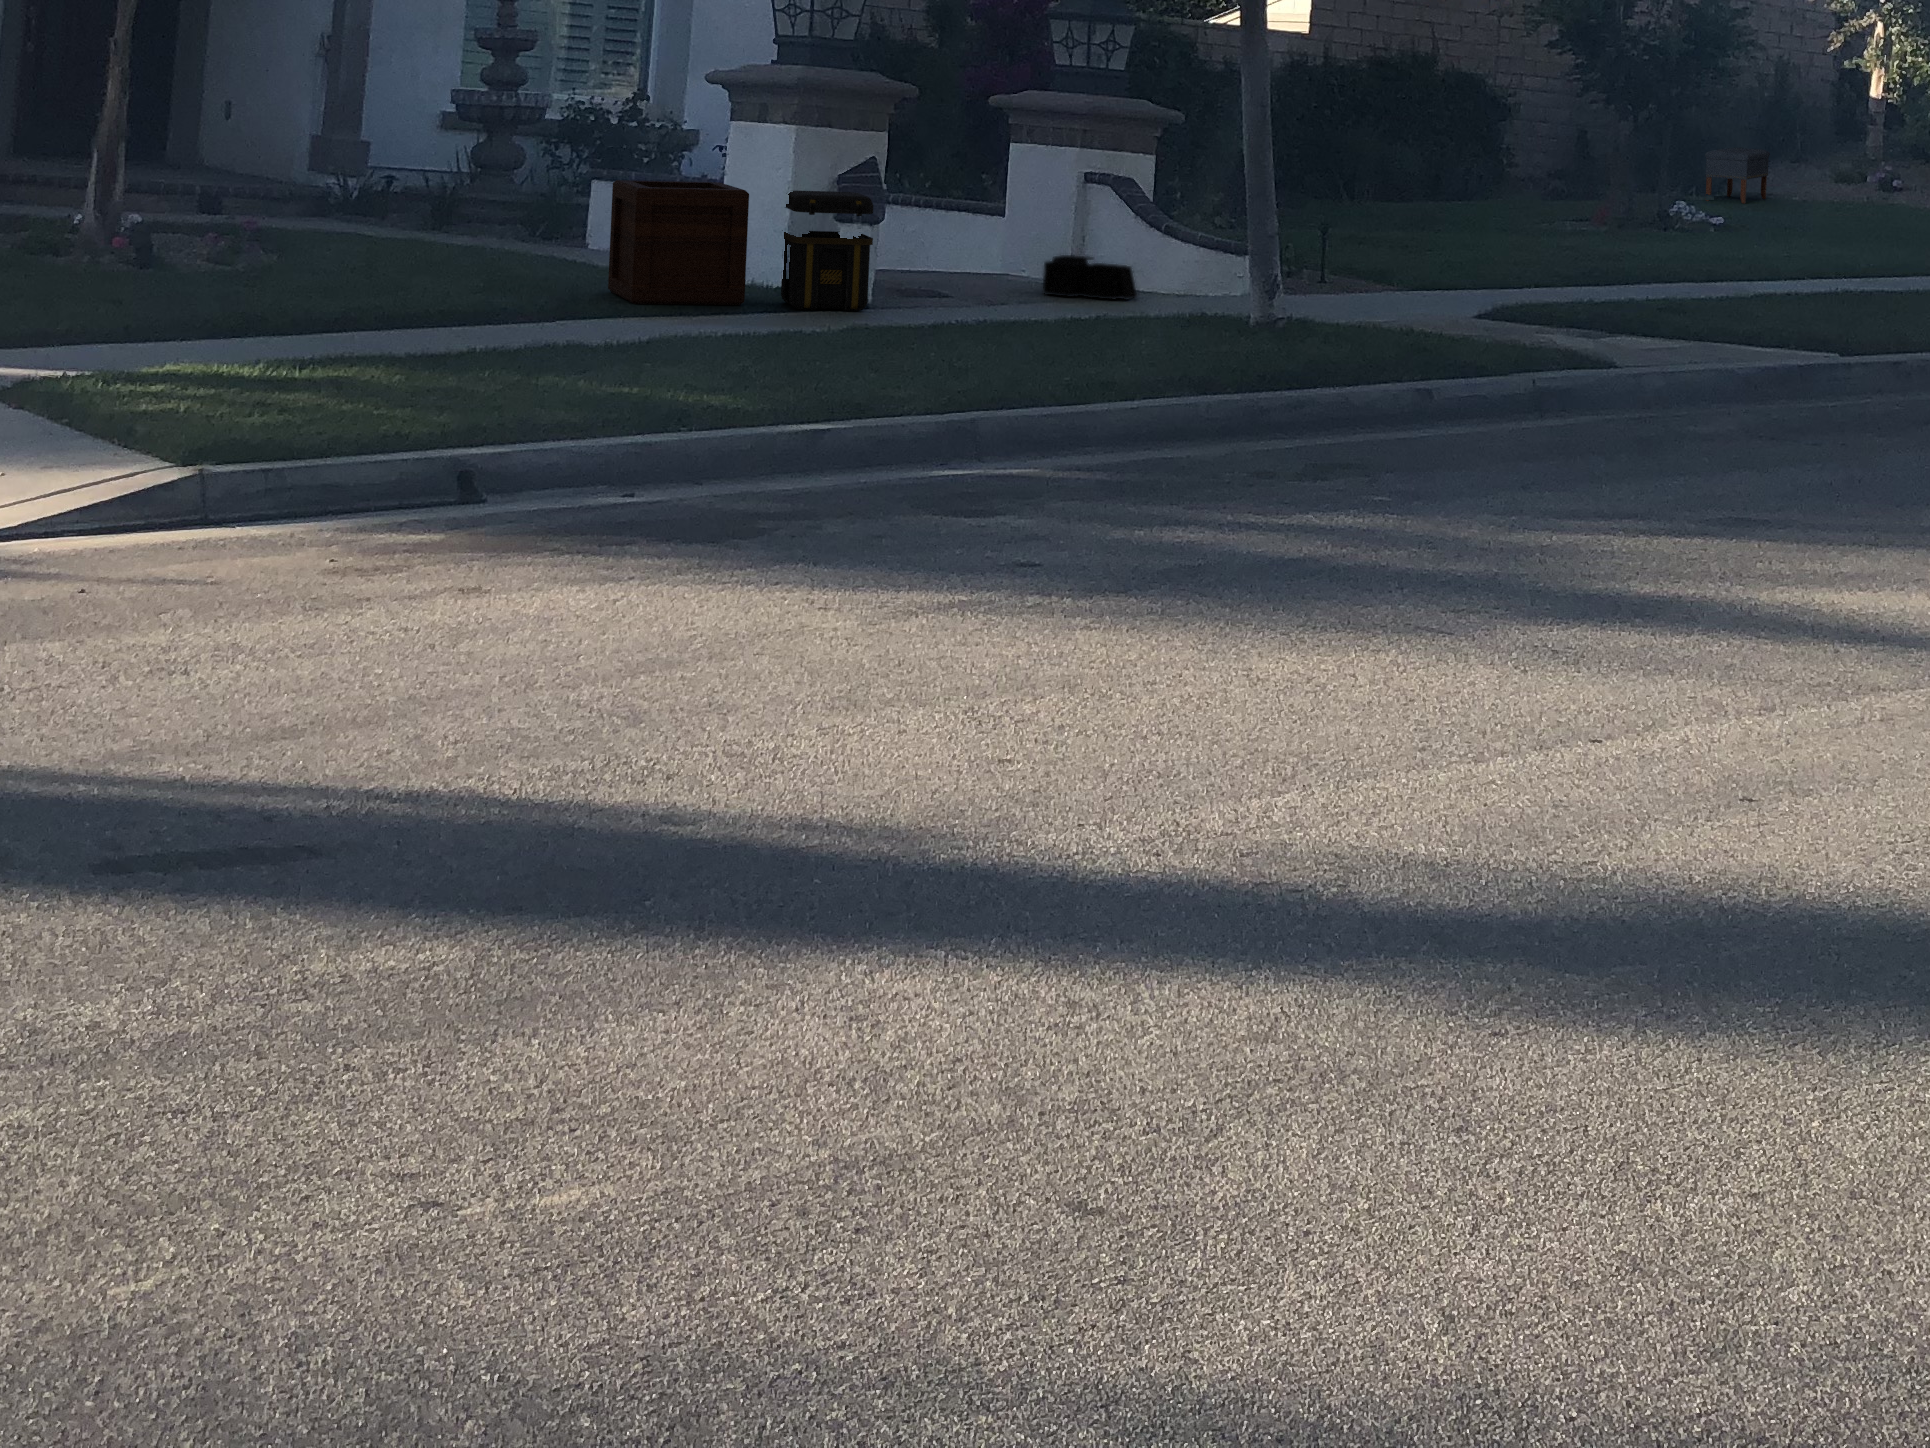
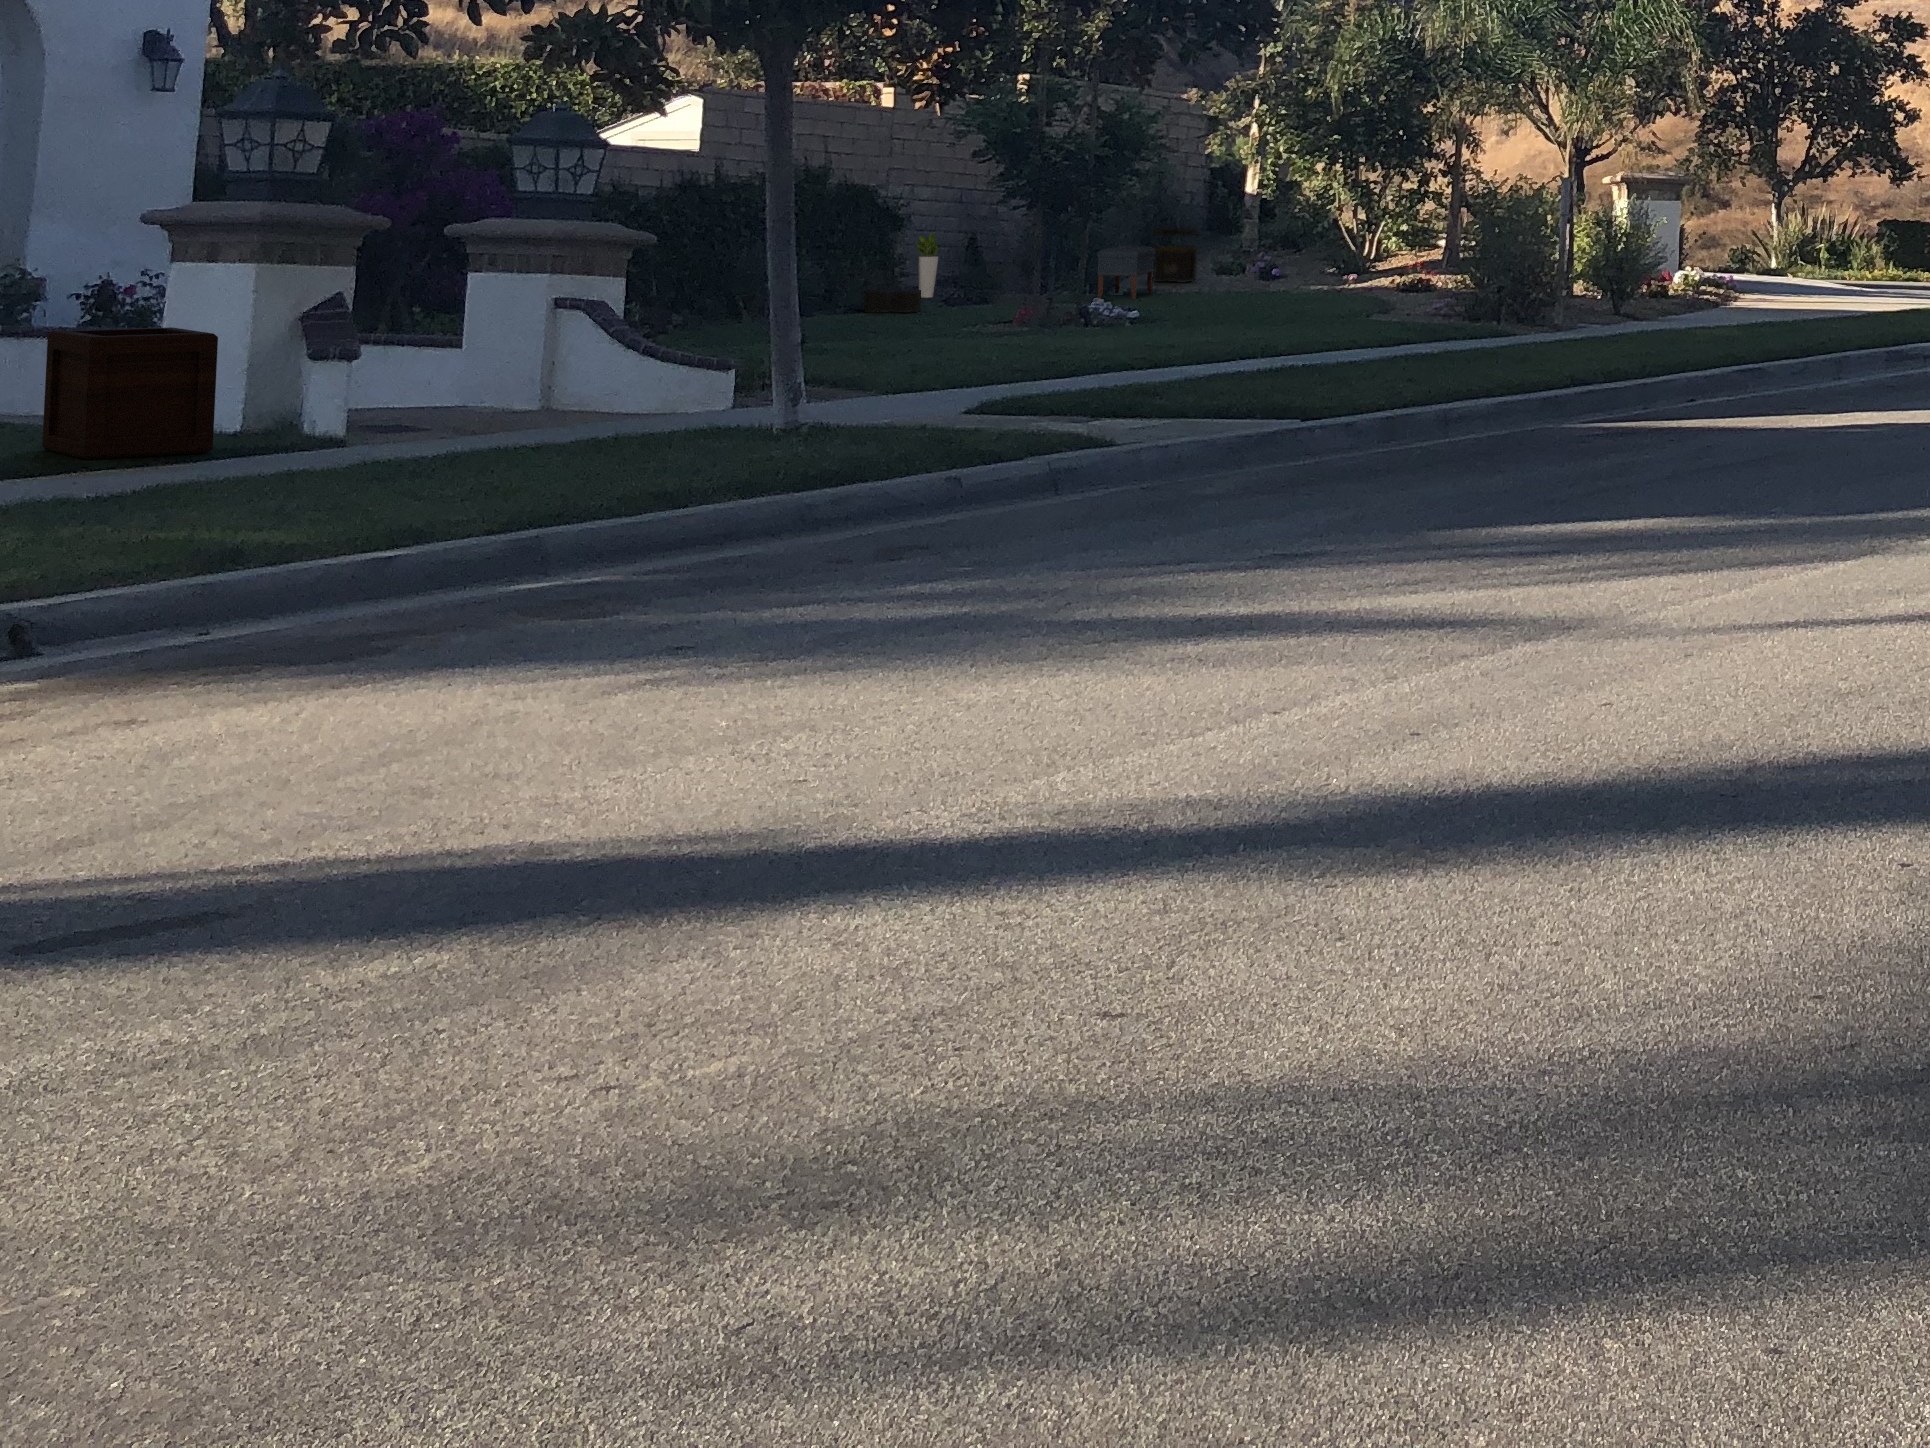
planter: none [1521,124,1547,191] -> present [916,232,939,298]
toolbox: present [781,191,873,311] -> present [1153,227,1198,283]
storage bin: present [1043,255,1137,299] -> present [864,290,921,313]

